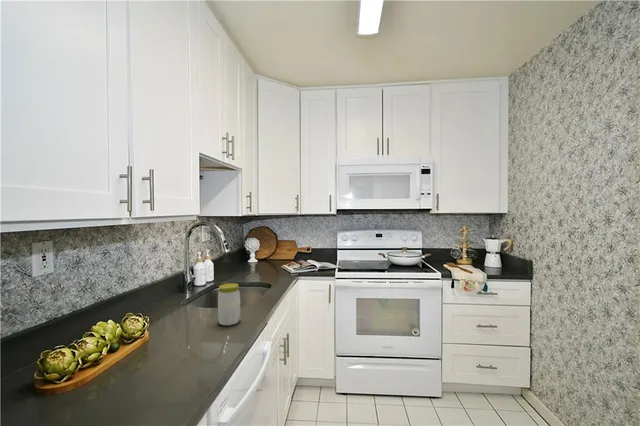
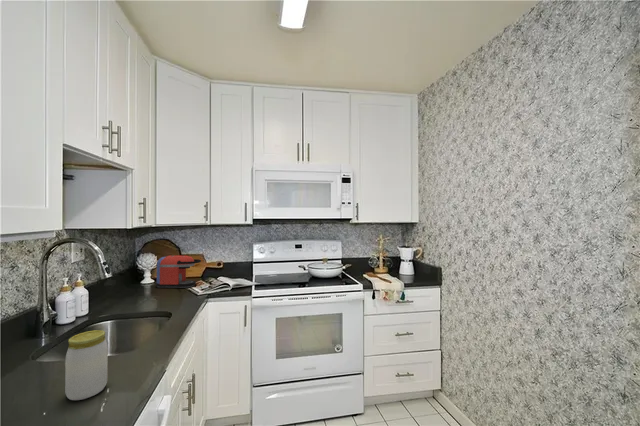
coffee maker: none [260,240,293,267] -> present [156,256,201,288]

